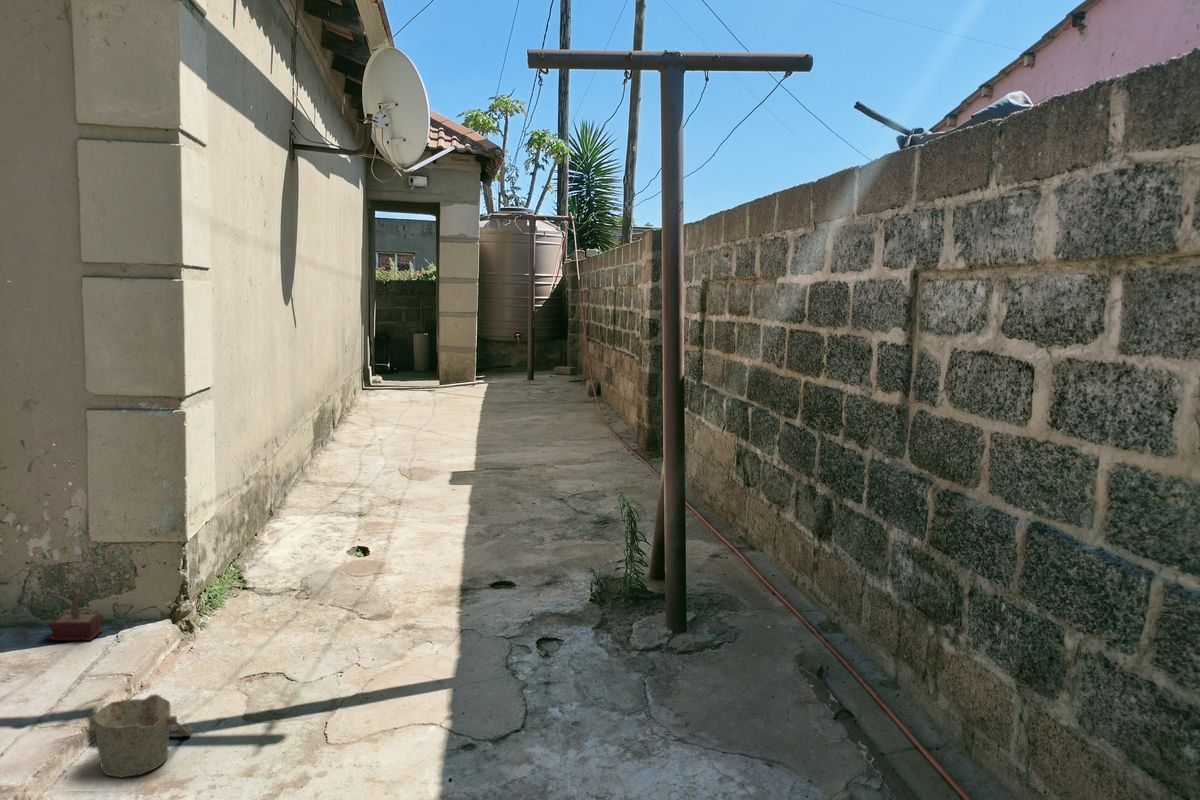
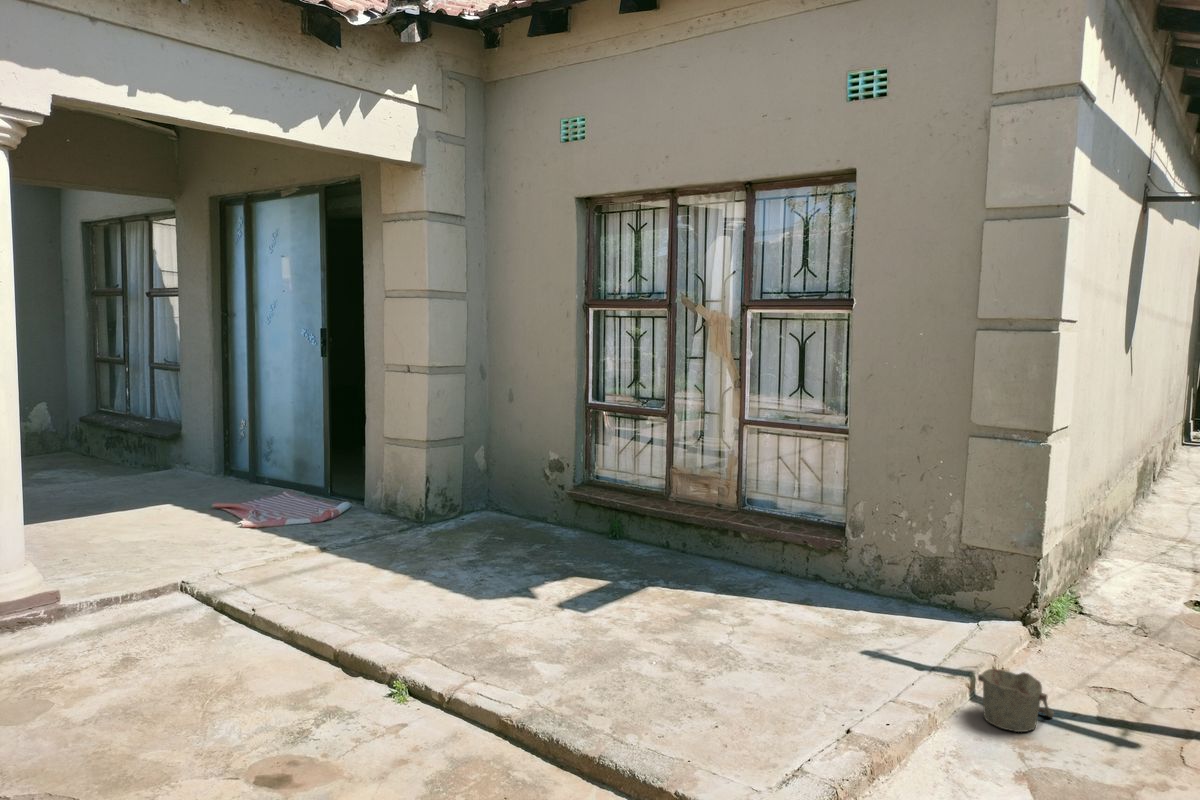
potted plant: present [31,530,131,640] -> none [917,531,998,621]

